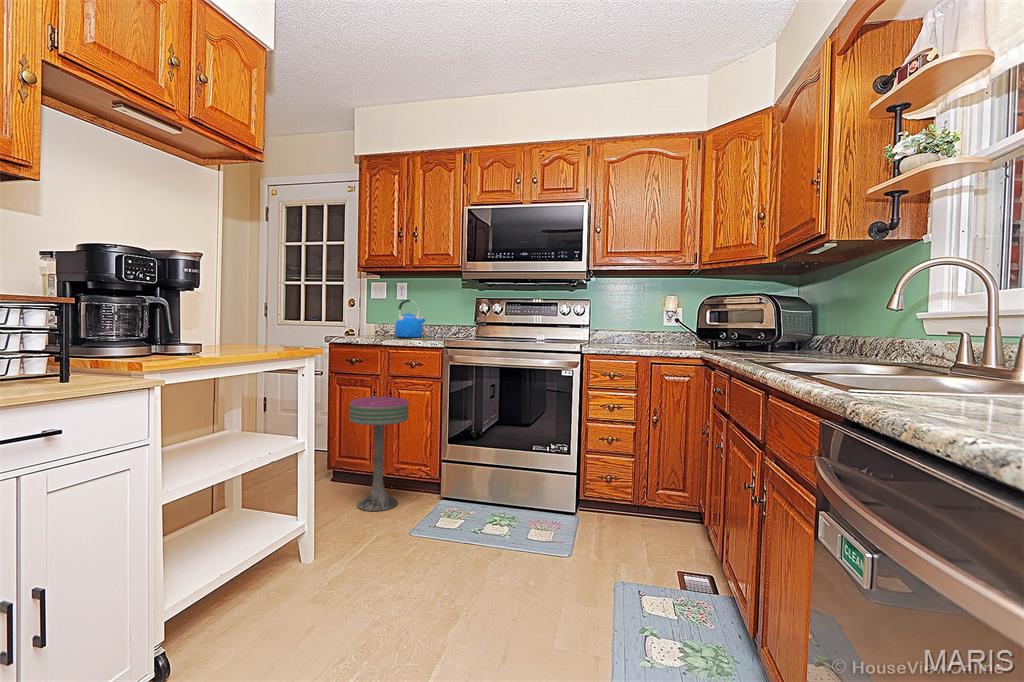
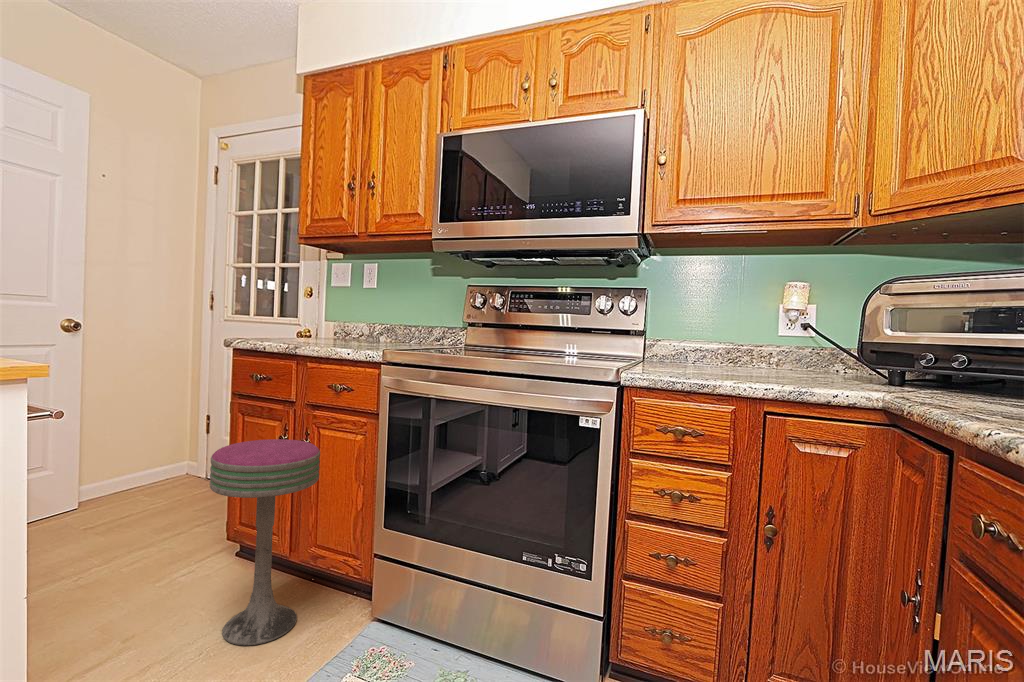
kettle: present [395,300,426,337] -> none [342,287,394,344]

